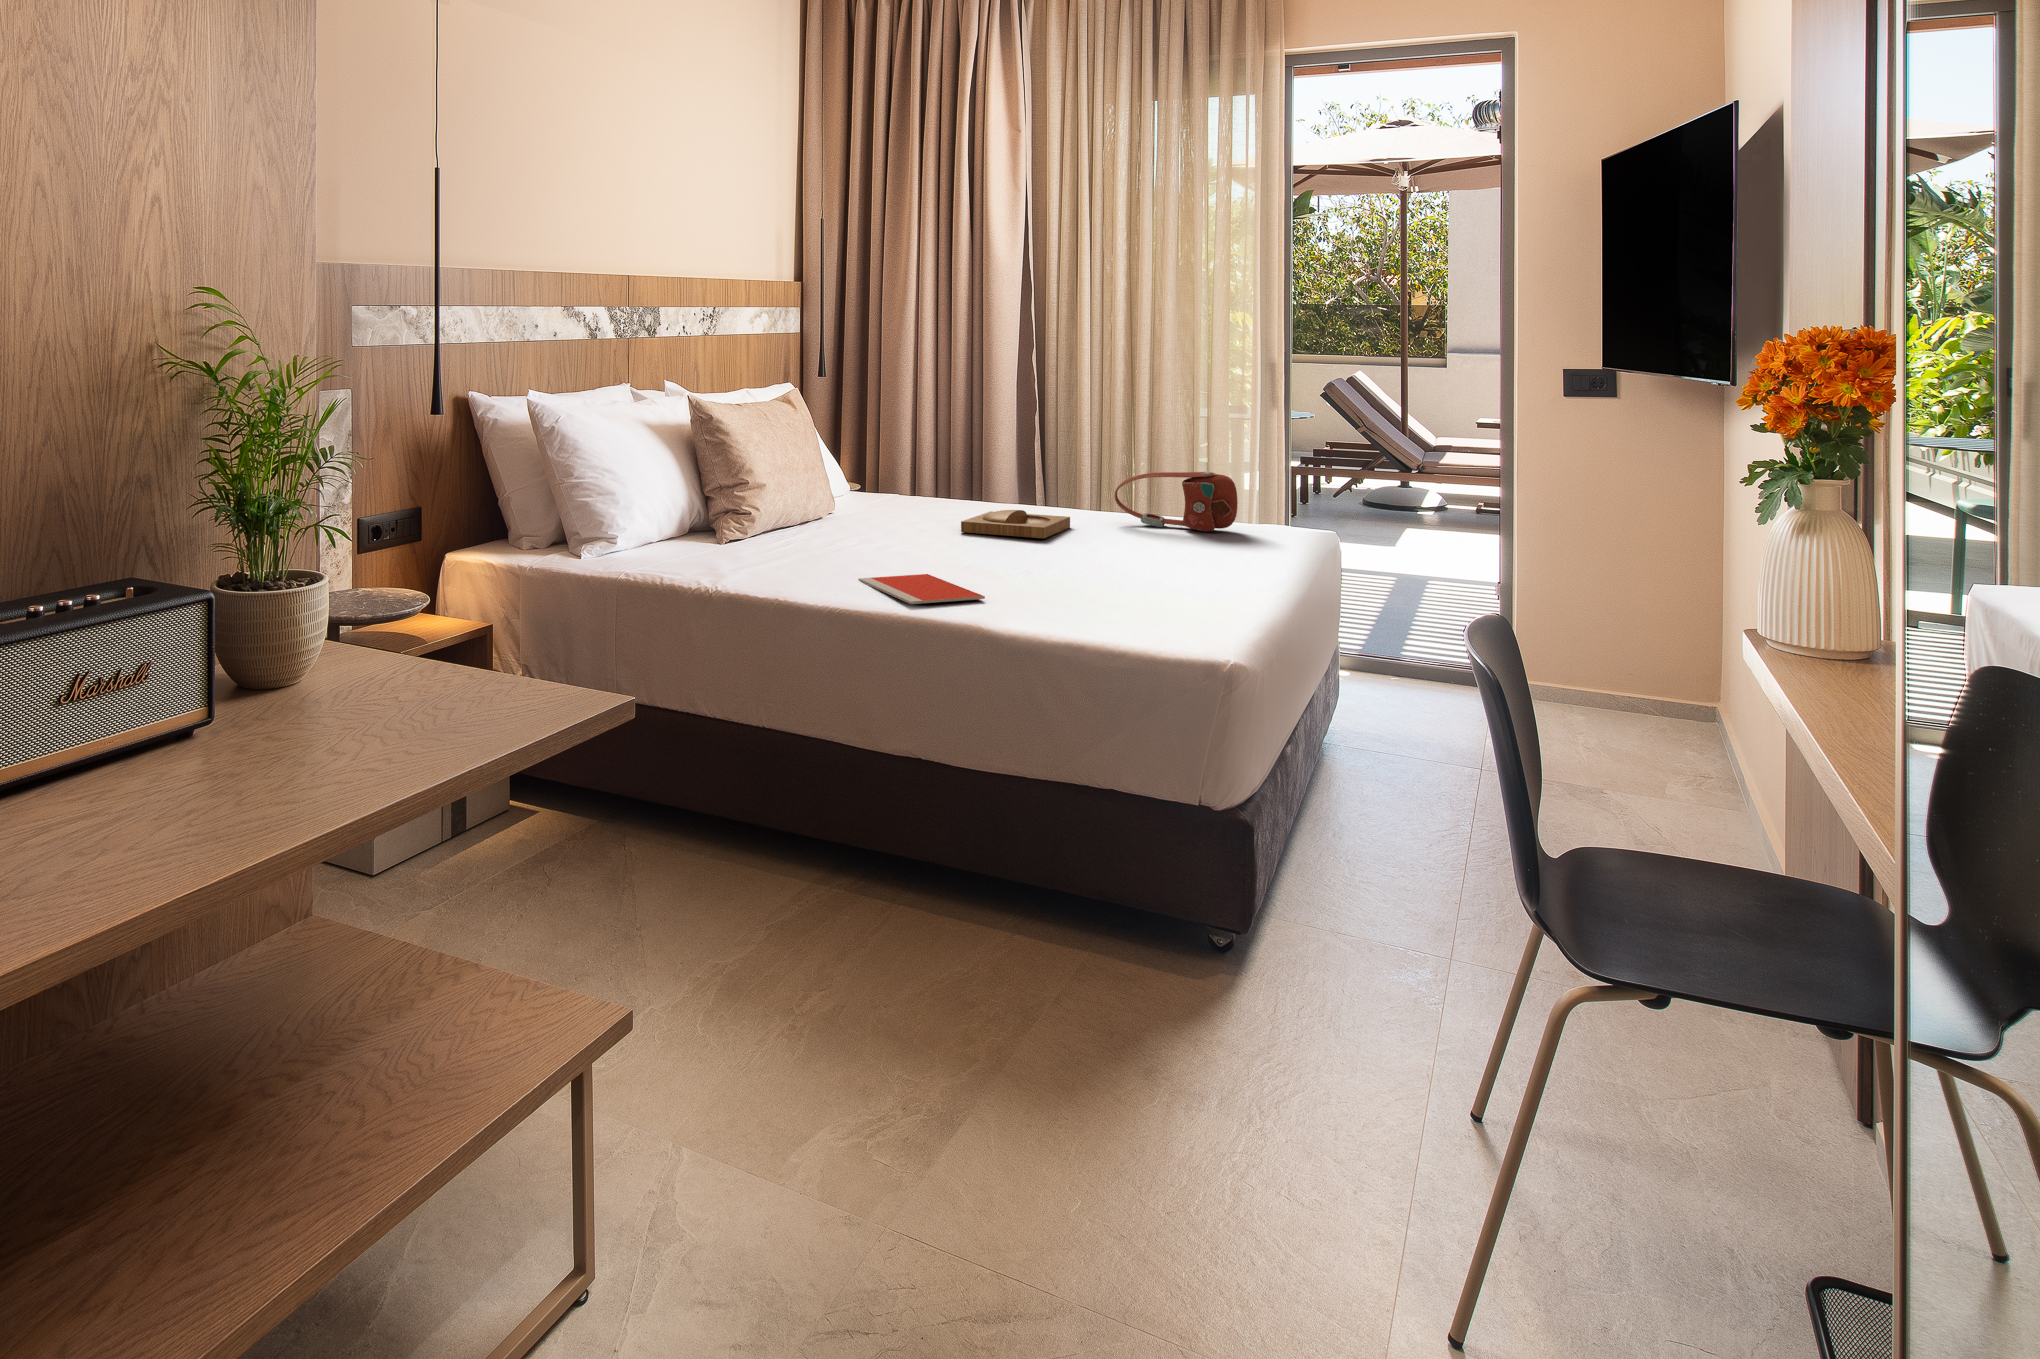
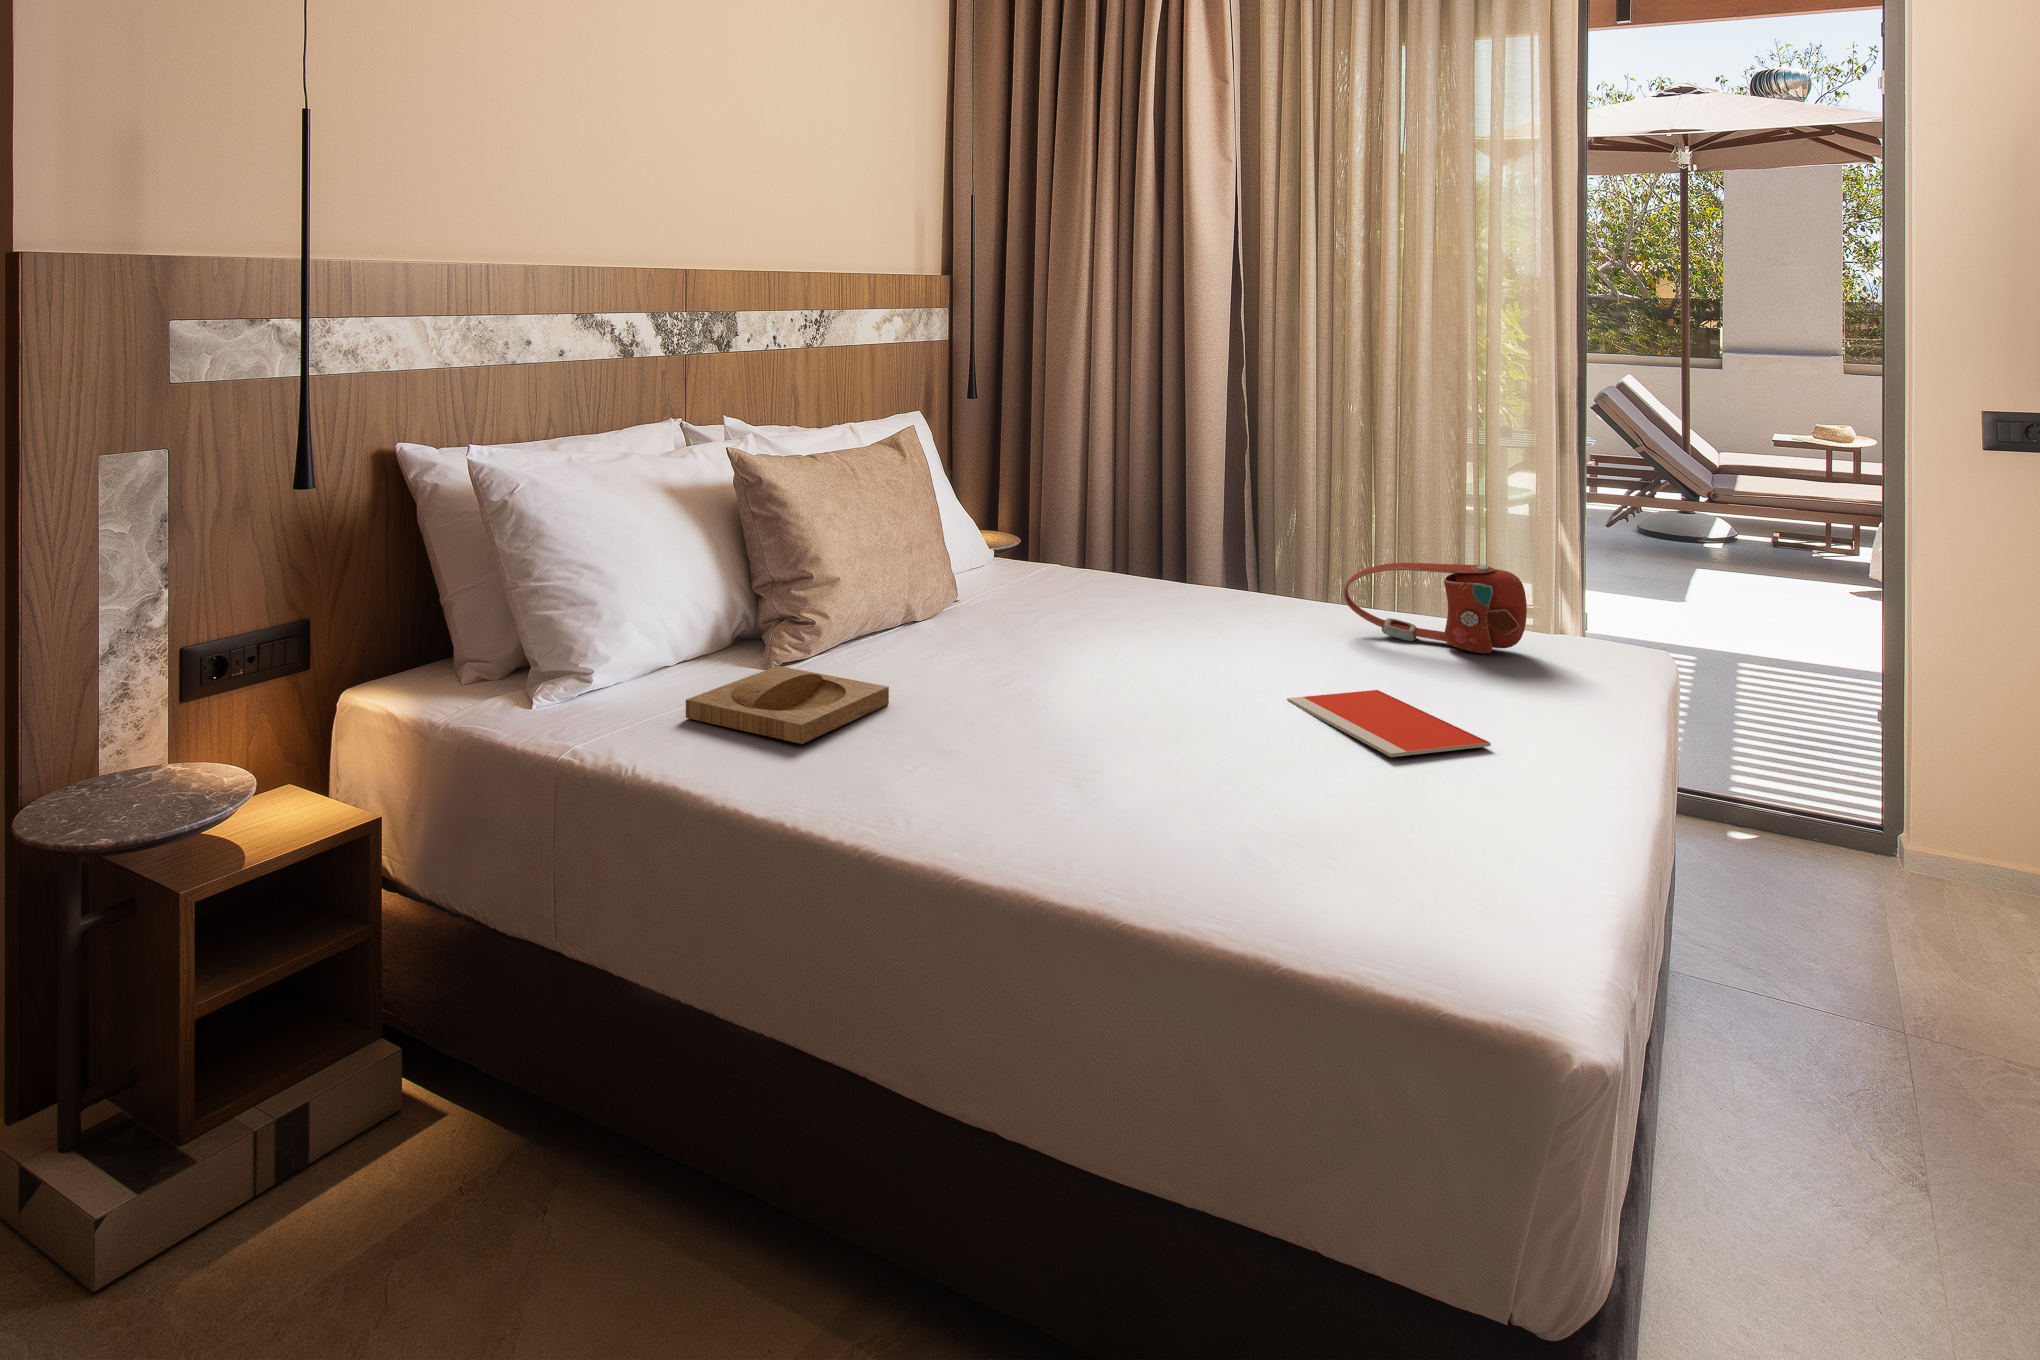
tray: present [961,510,1070,538] -> present [686,666,889,744]
notebook: present [859,574,985,604] -> present [1287,690,1491,757]

